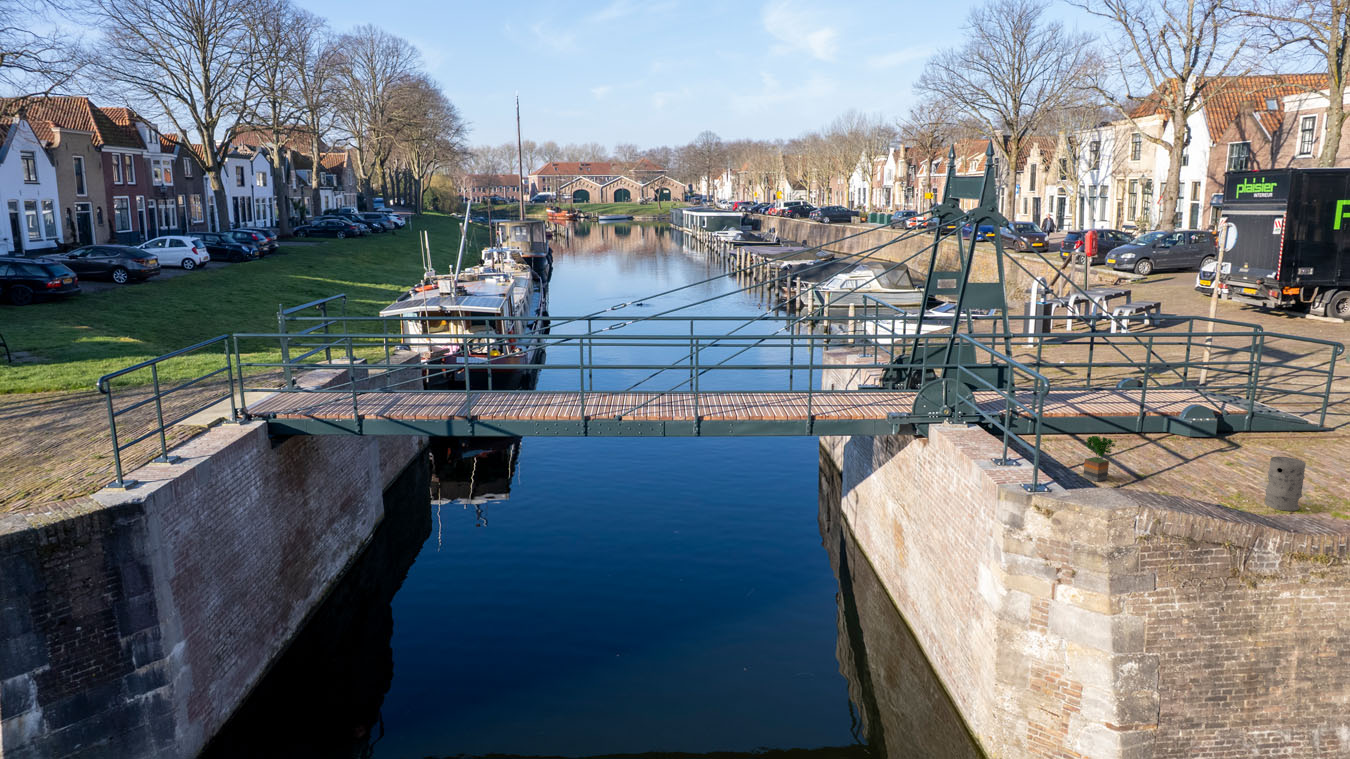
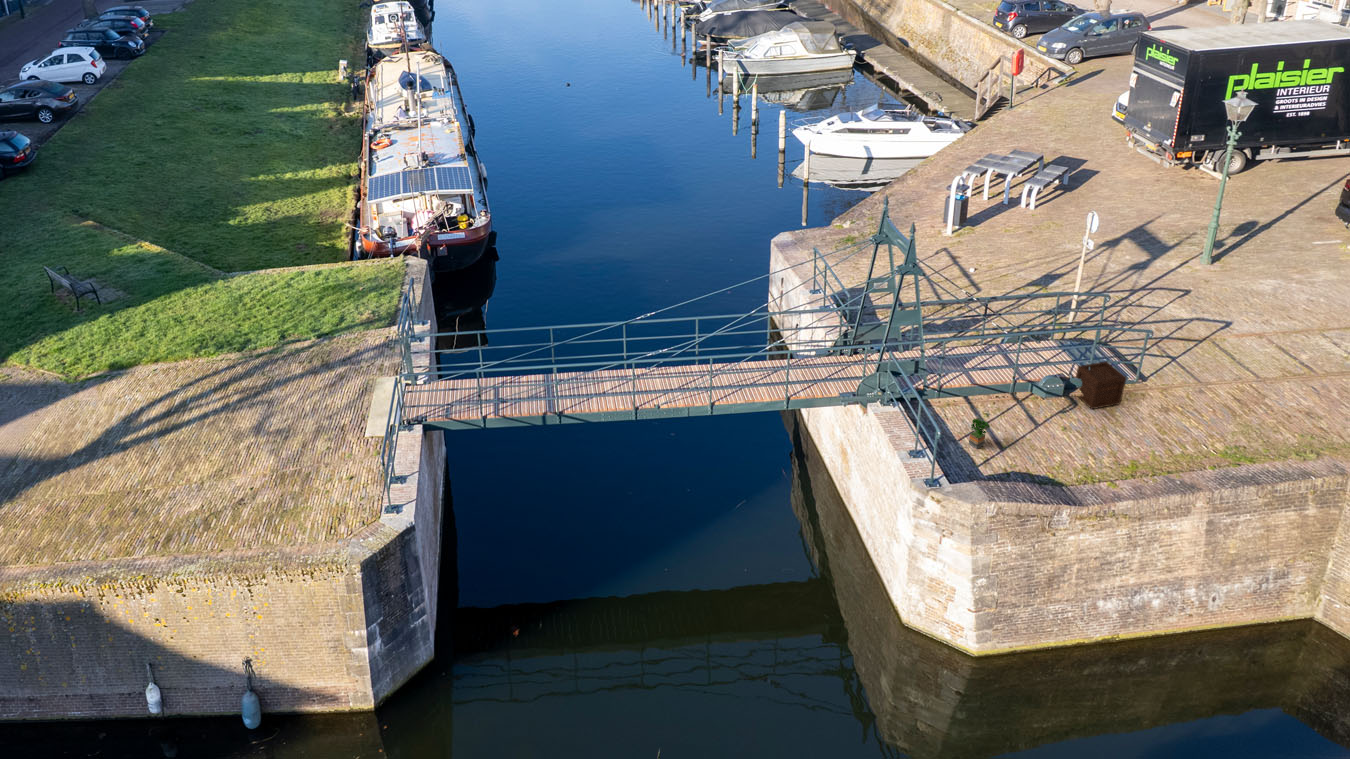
wooden crate: none [1228,397,1313,457] -> present [1076,361,1126,409]
trash can: present [1265,457,1306,511] -> none [1077,437,1102,472]

